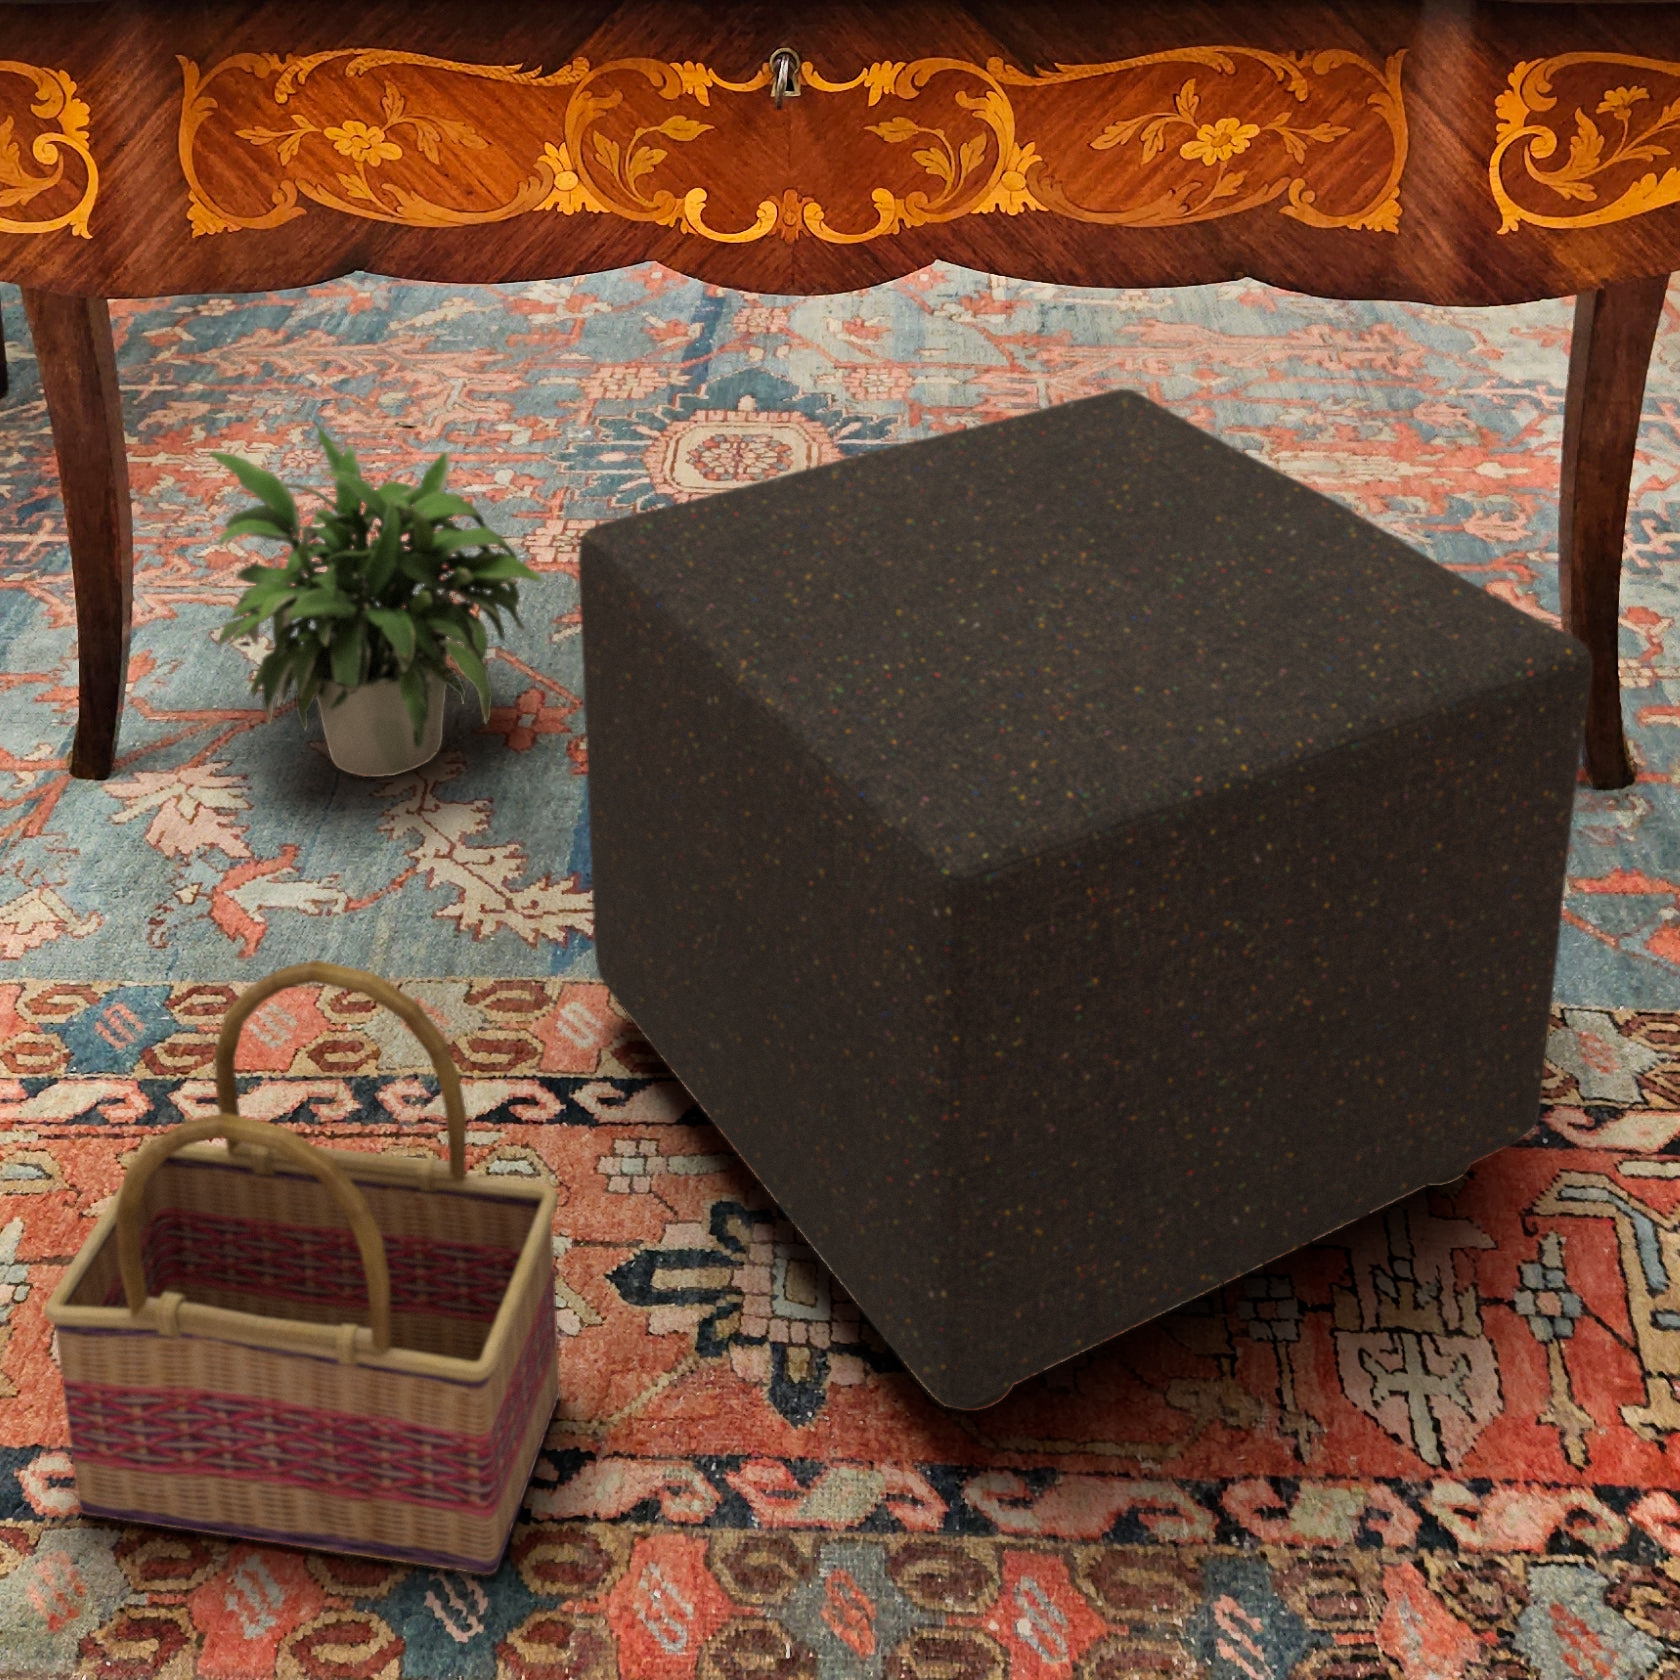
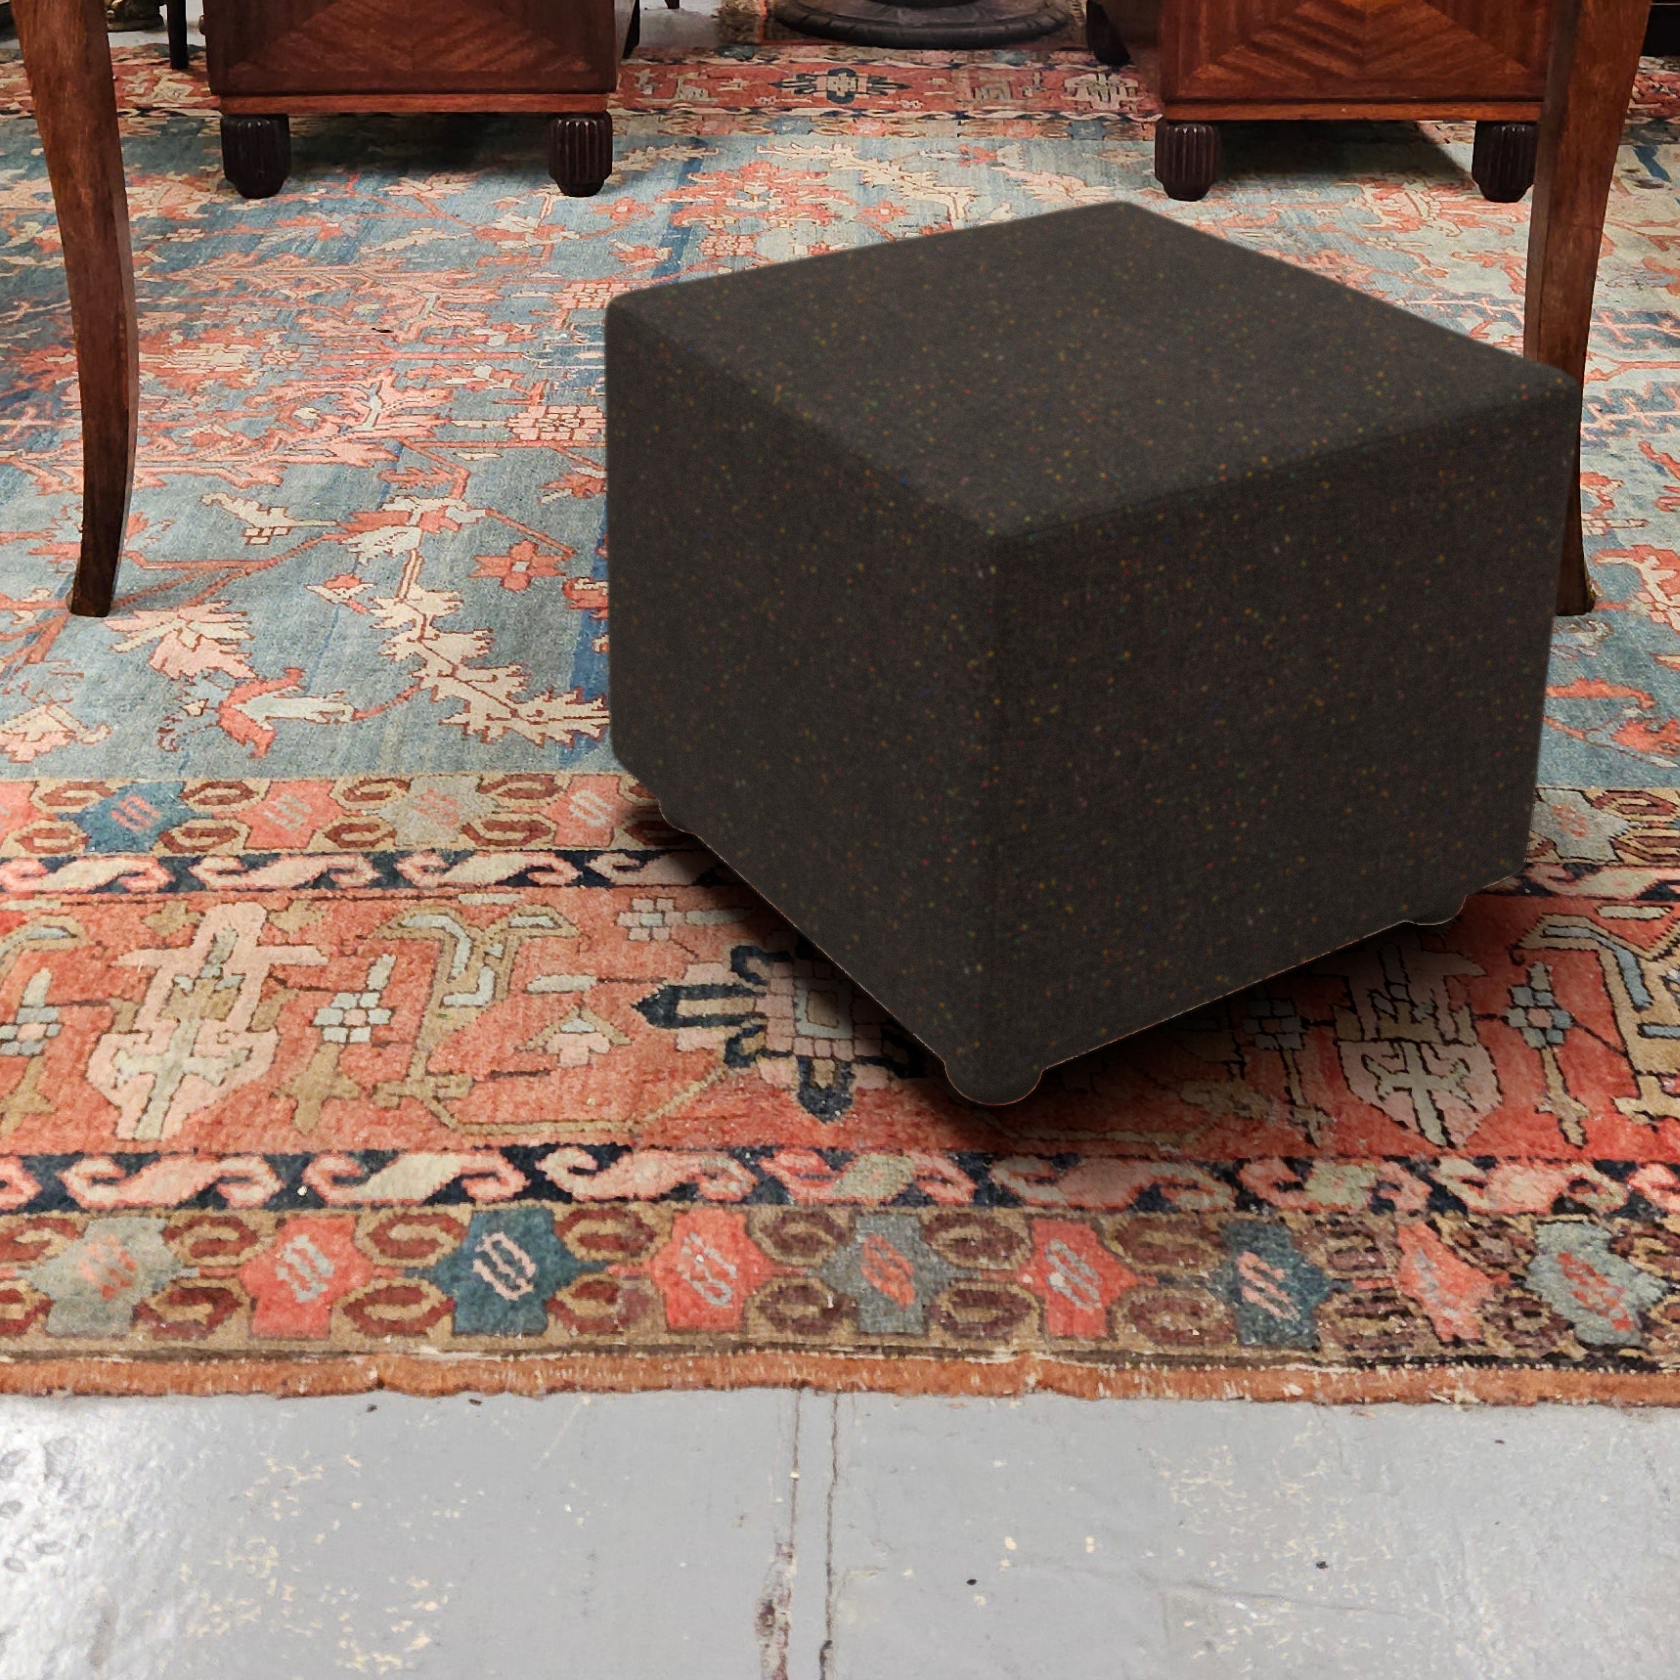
potted plant: present [210,425,542,777] -> none [209,268,541,612]
basket: present [44,960,560,1575] -> none [100,656,601,1244]

